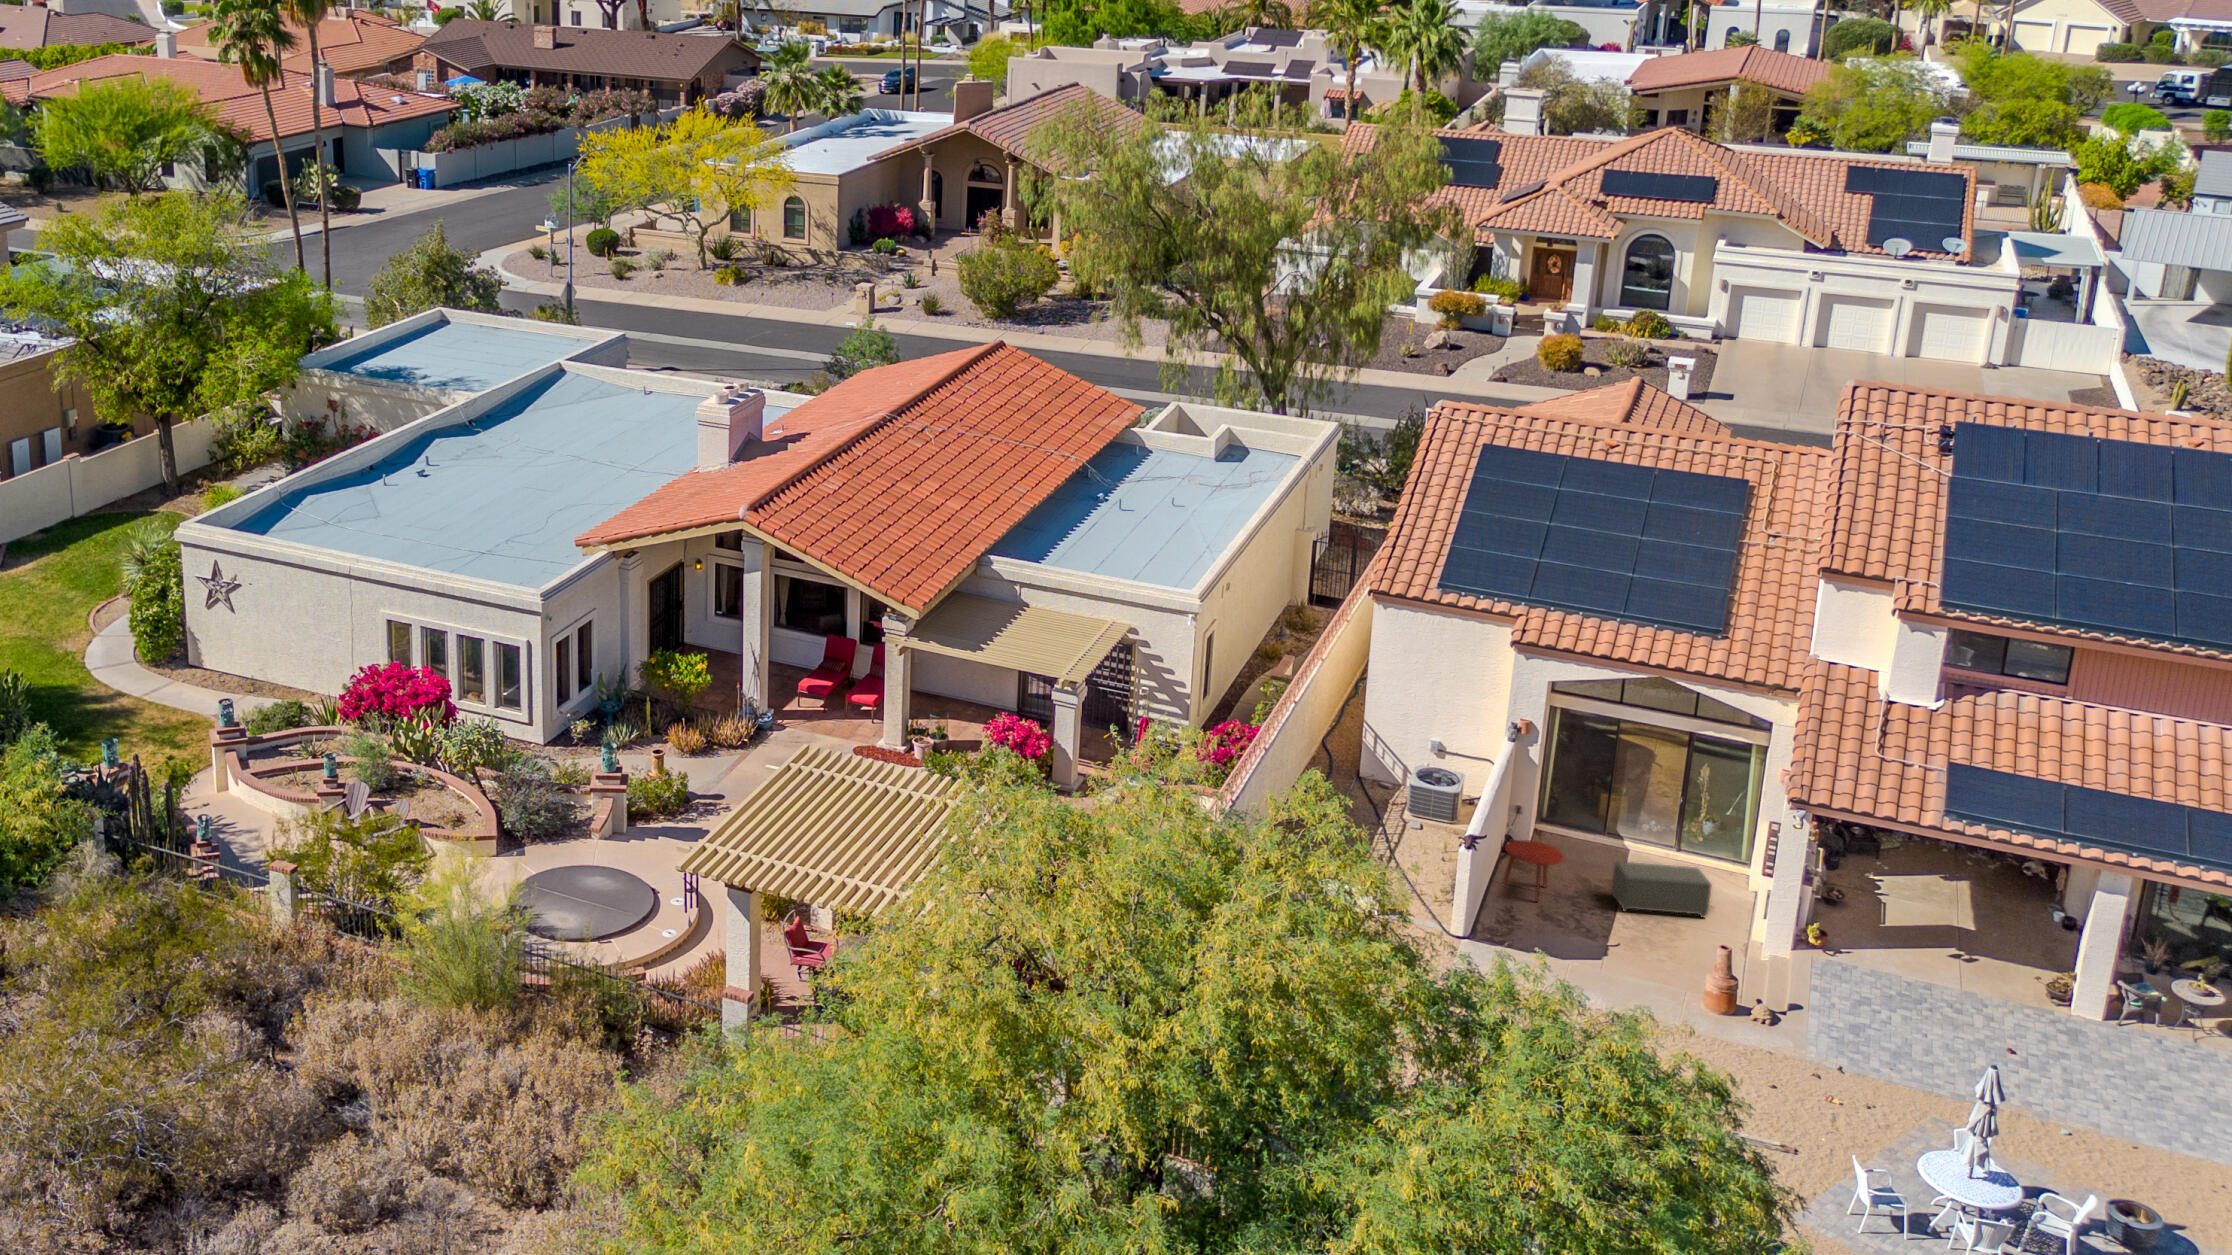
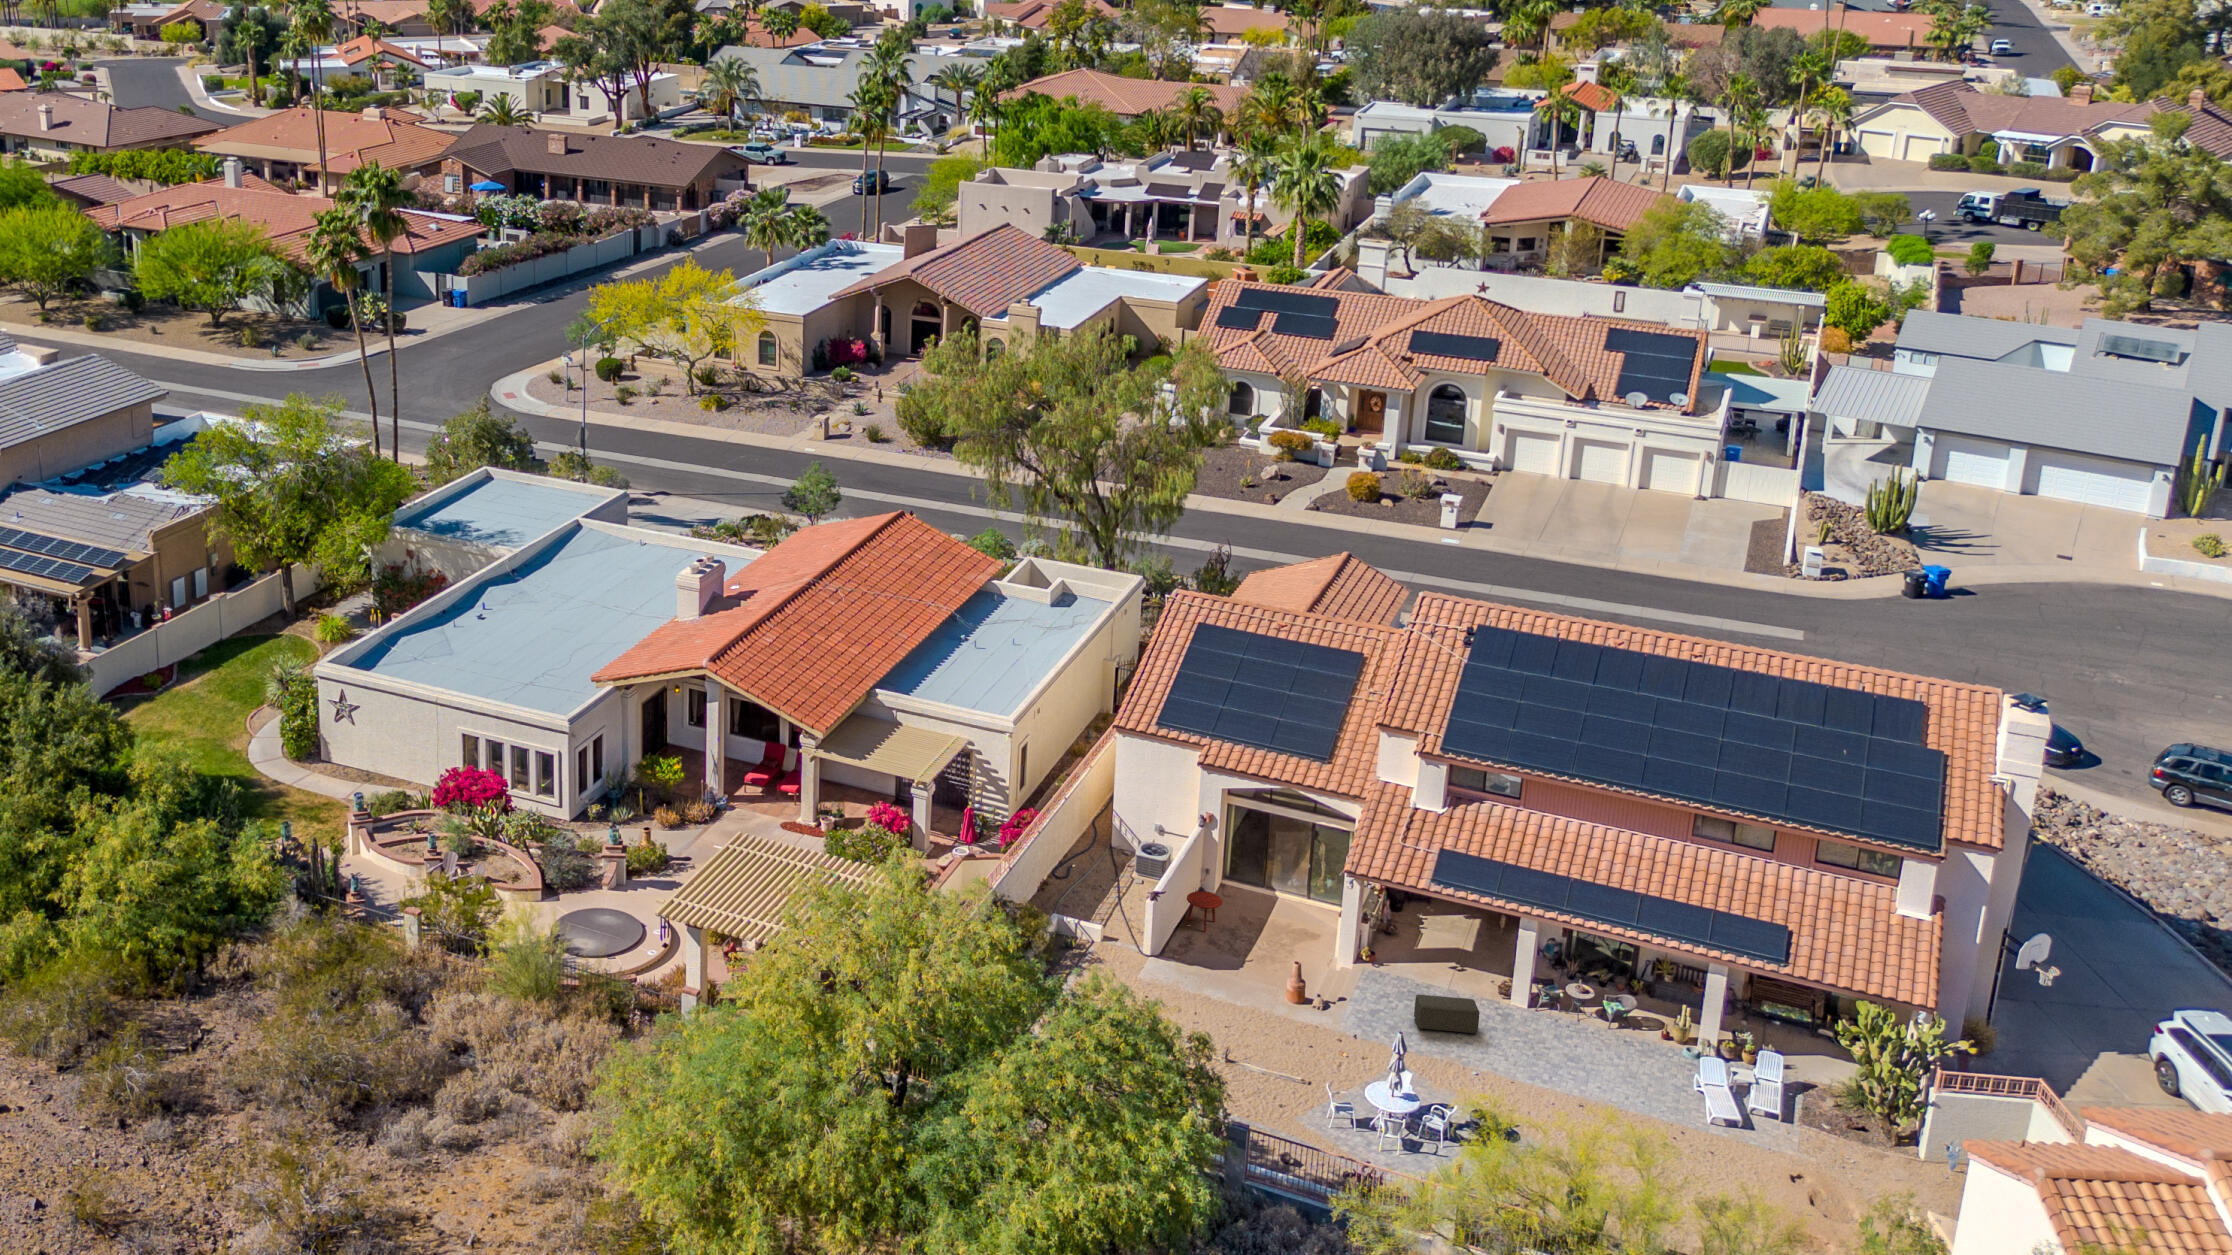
ottoman: present [1611,862,1711,917] -> present [1414,995,1480,1035]

